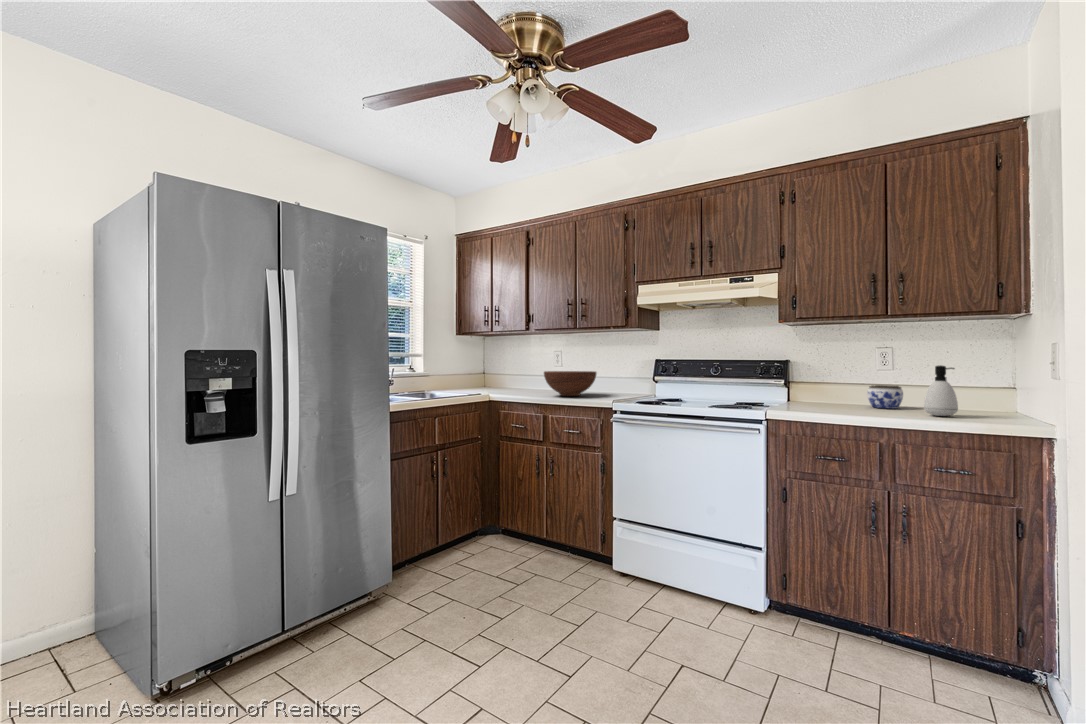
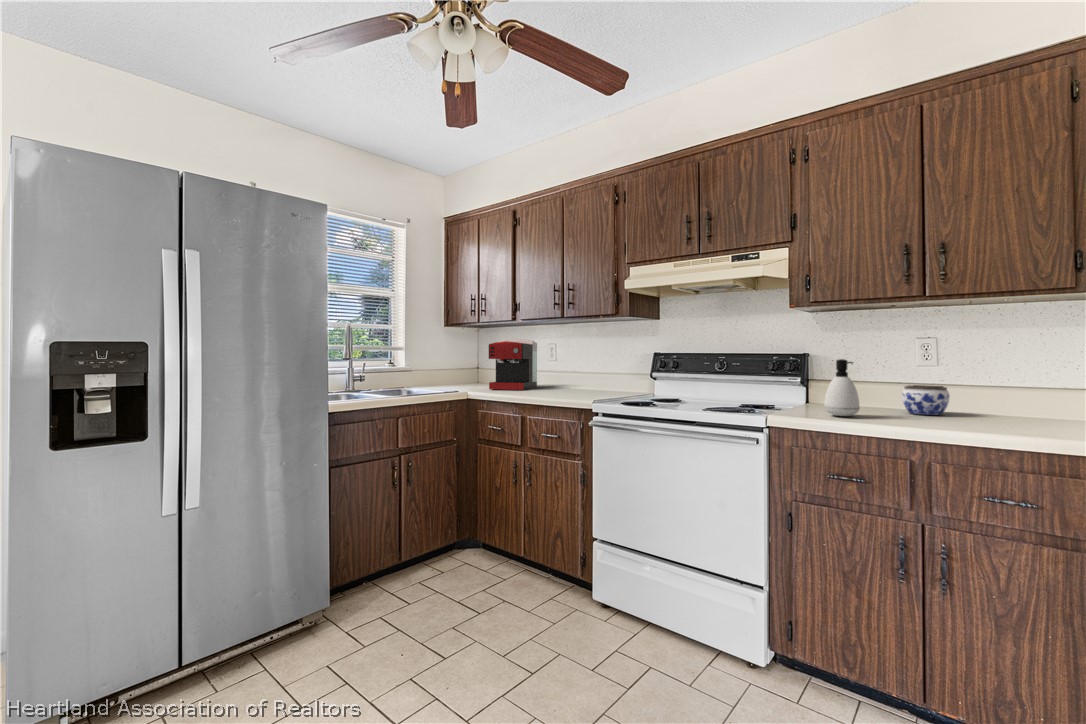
coffee maker: none [504,345,545,392] -> present [489,338,537,390]
soap dispenser: present [924,365,958,416] -> present [824,359,860,416]
fruit bowl: present [544,371,596,396] -> none [524,367,584,396]

